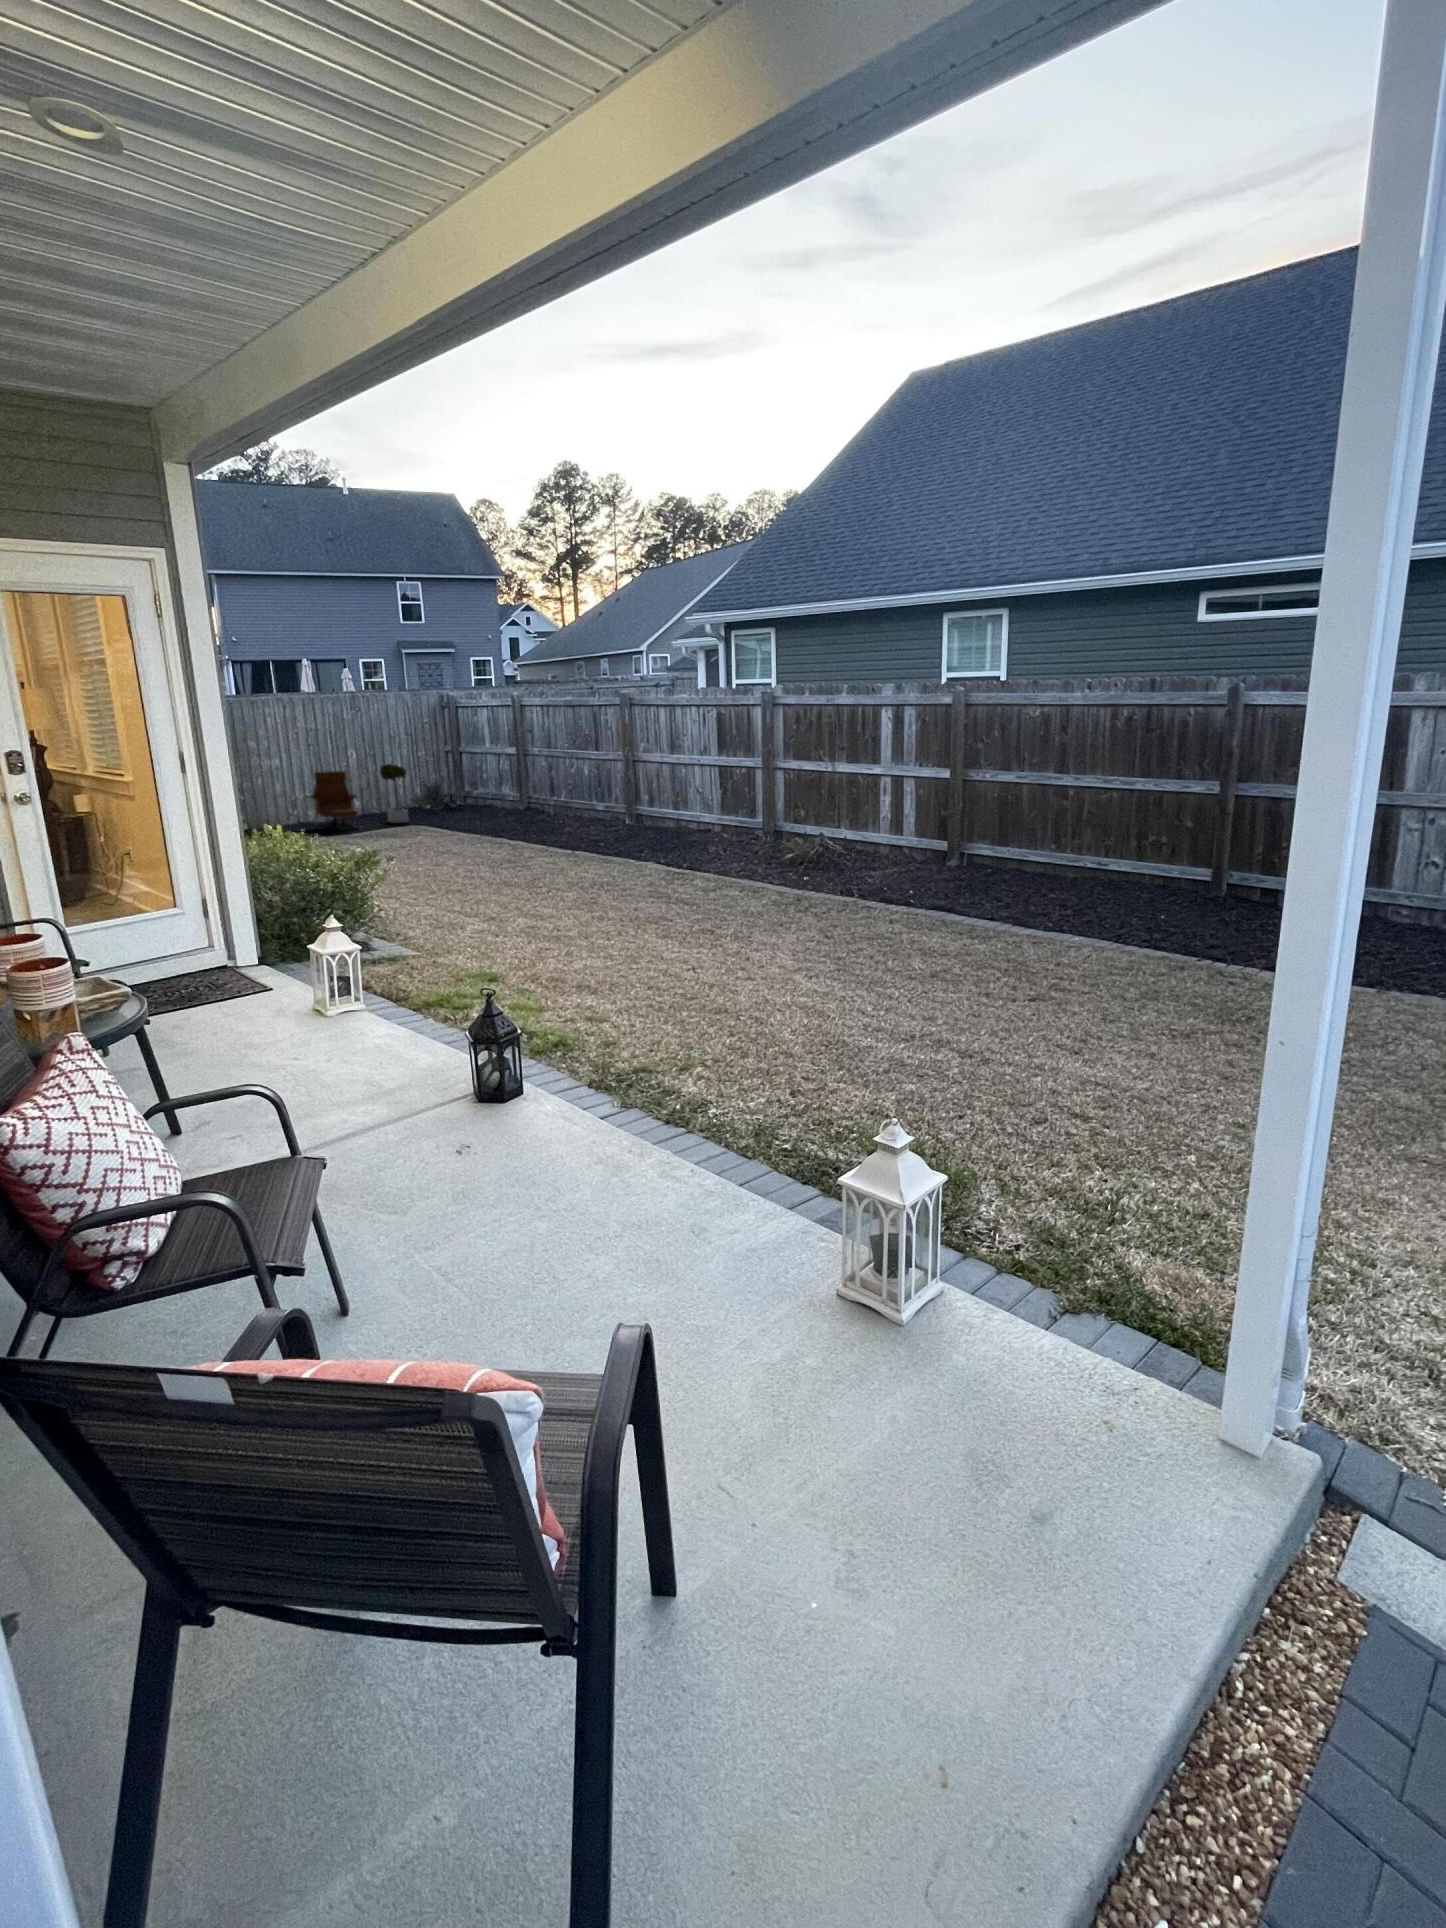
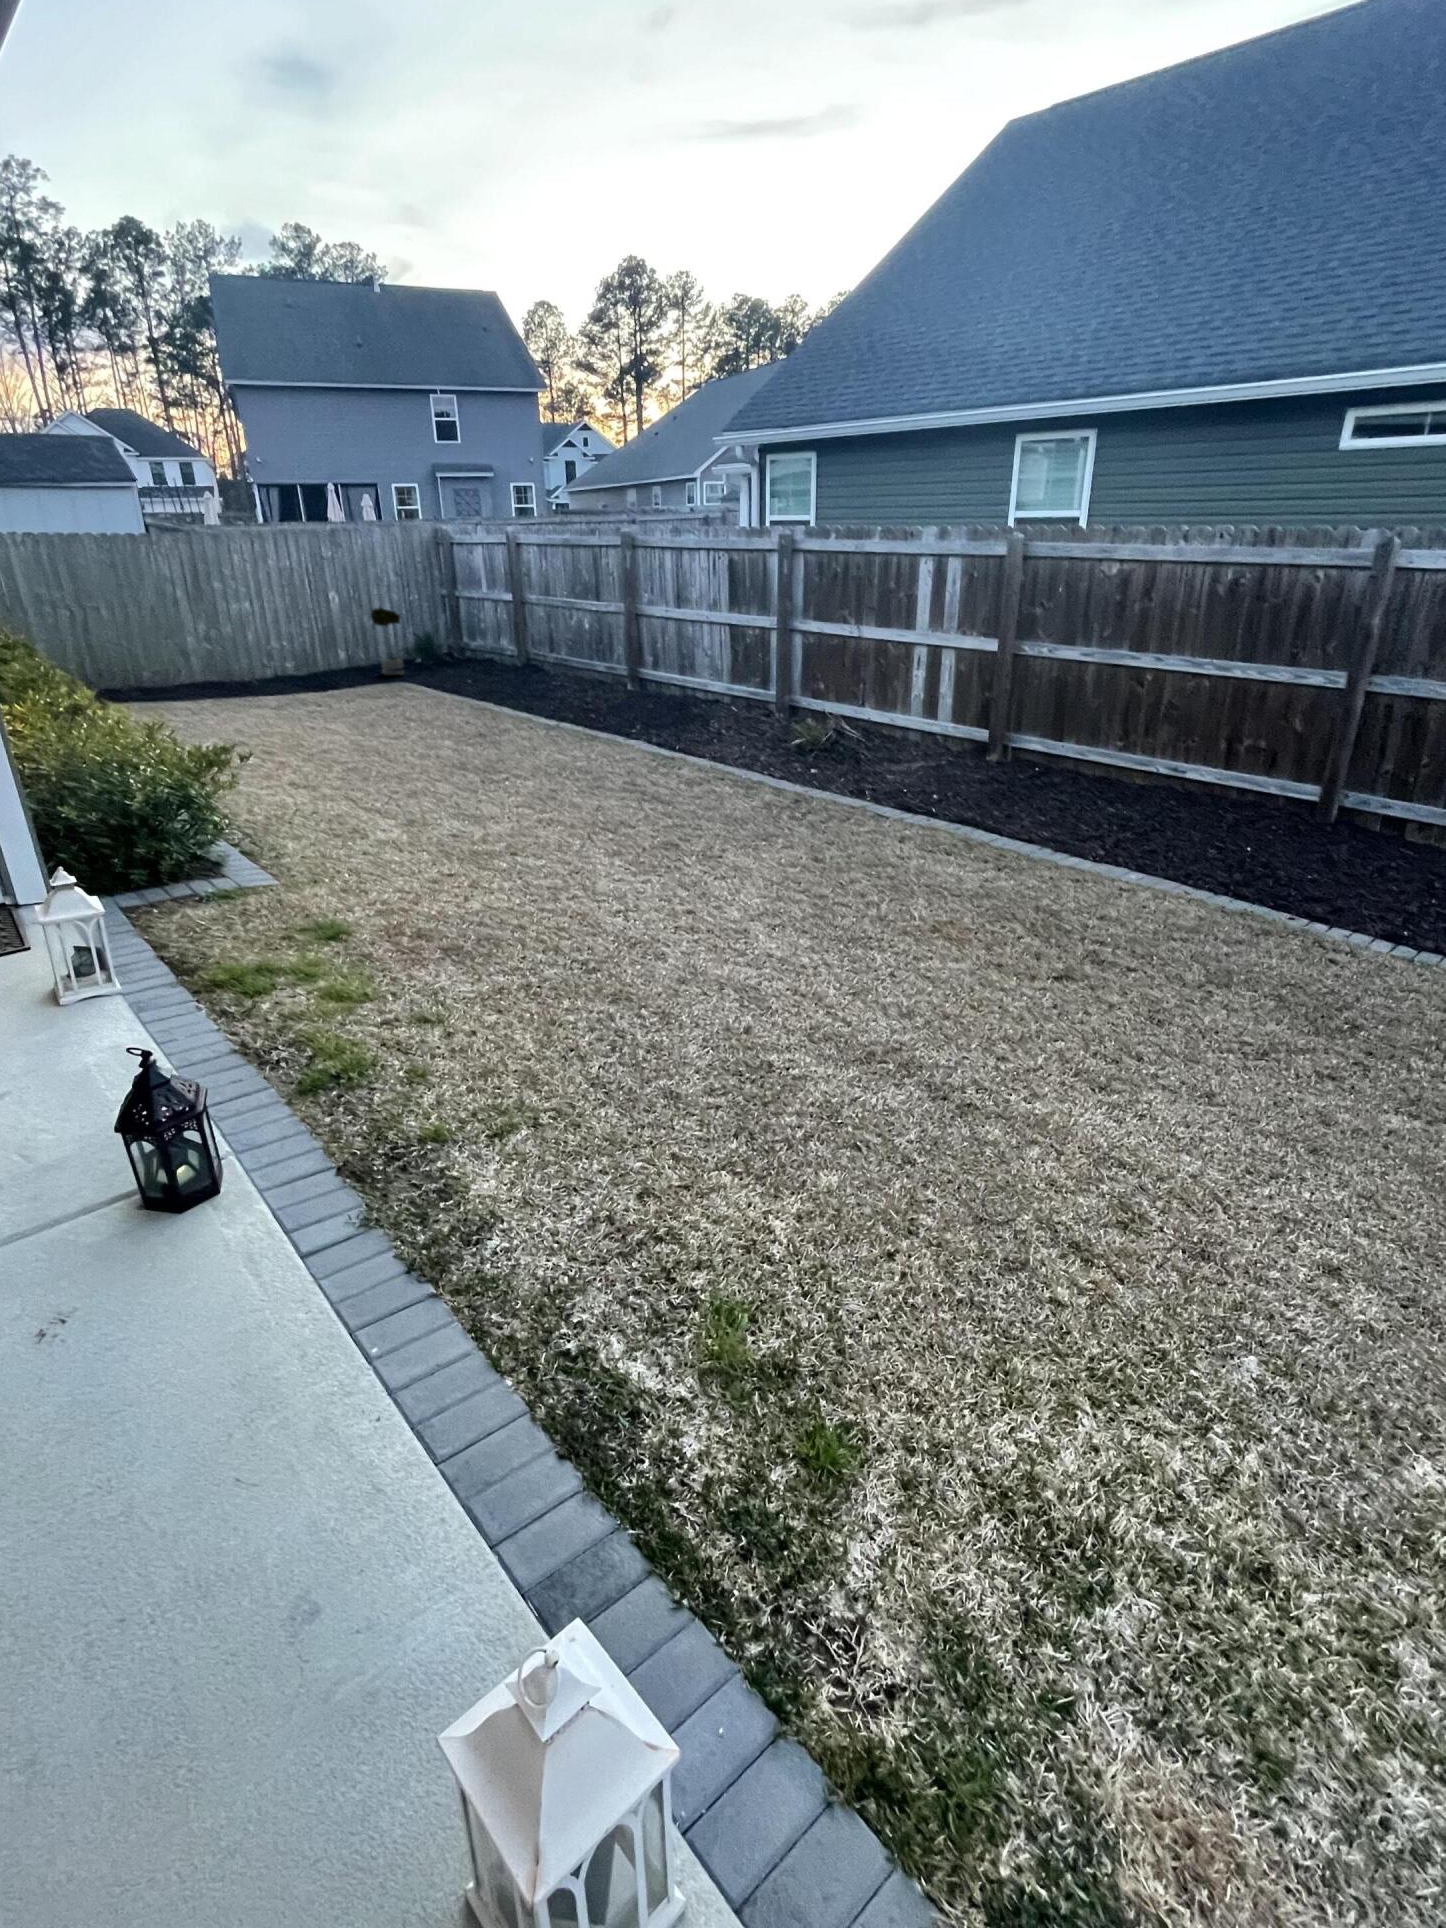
lounge chair: present [309,771,358,830] -> none [292,615,346,684]

